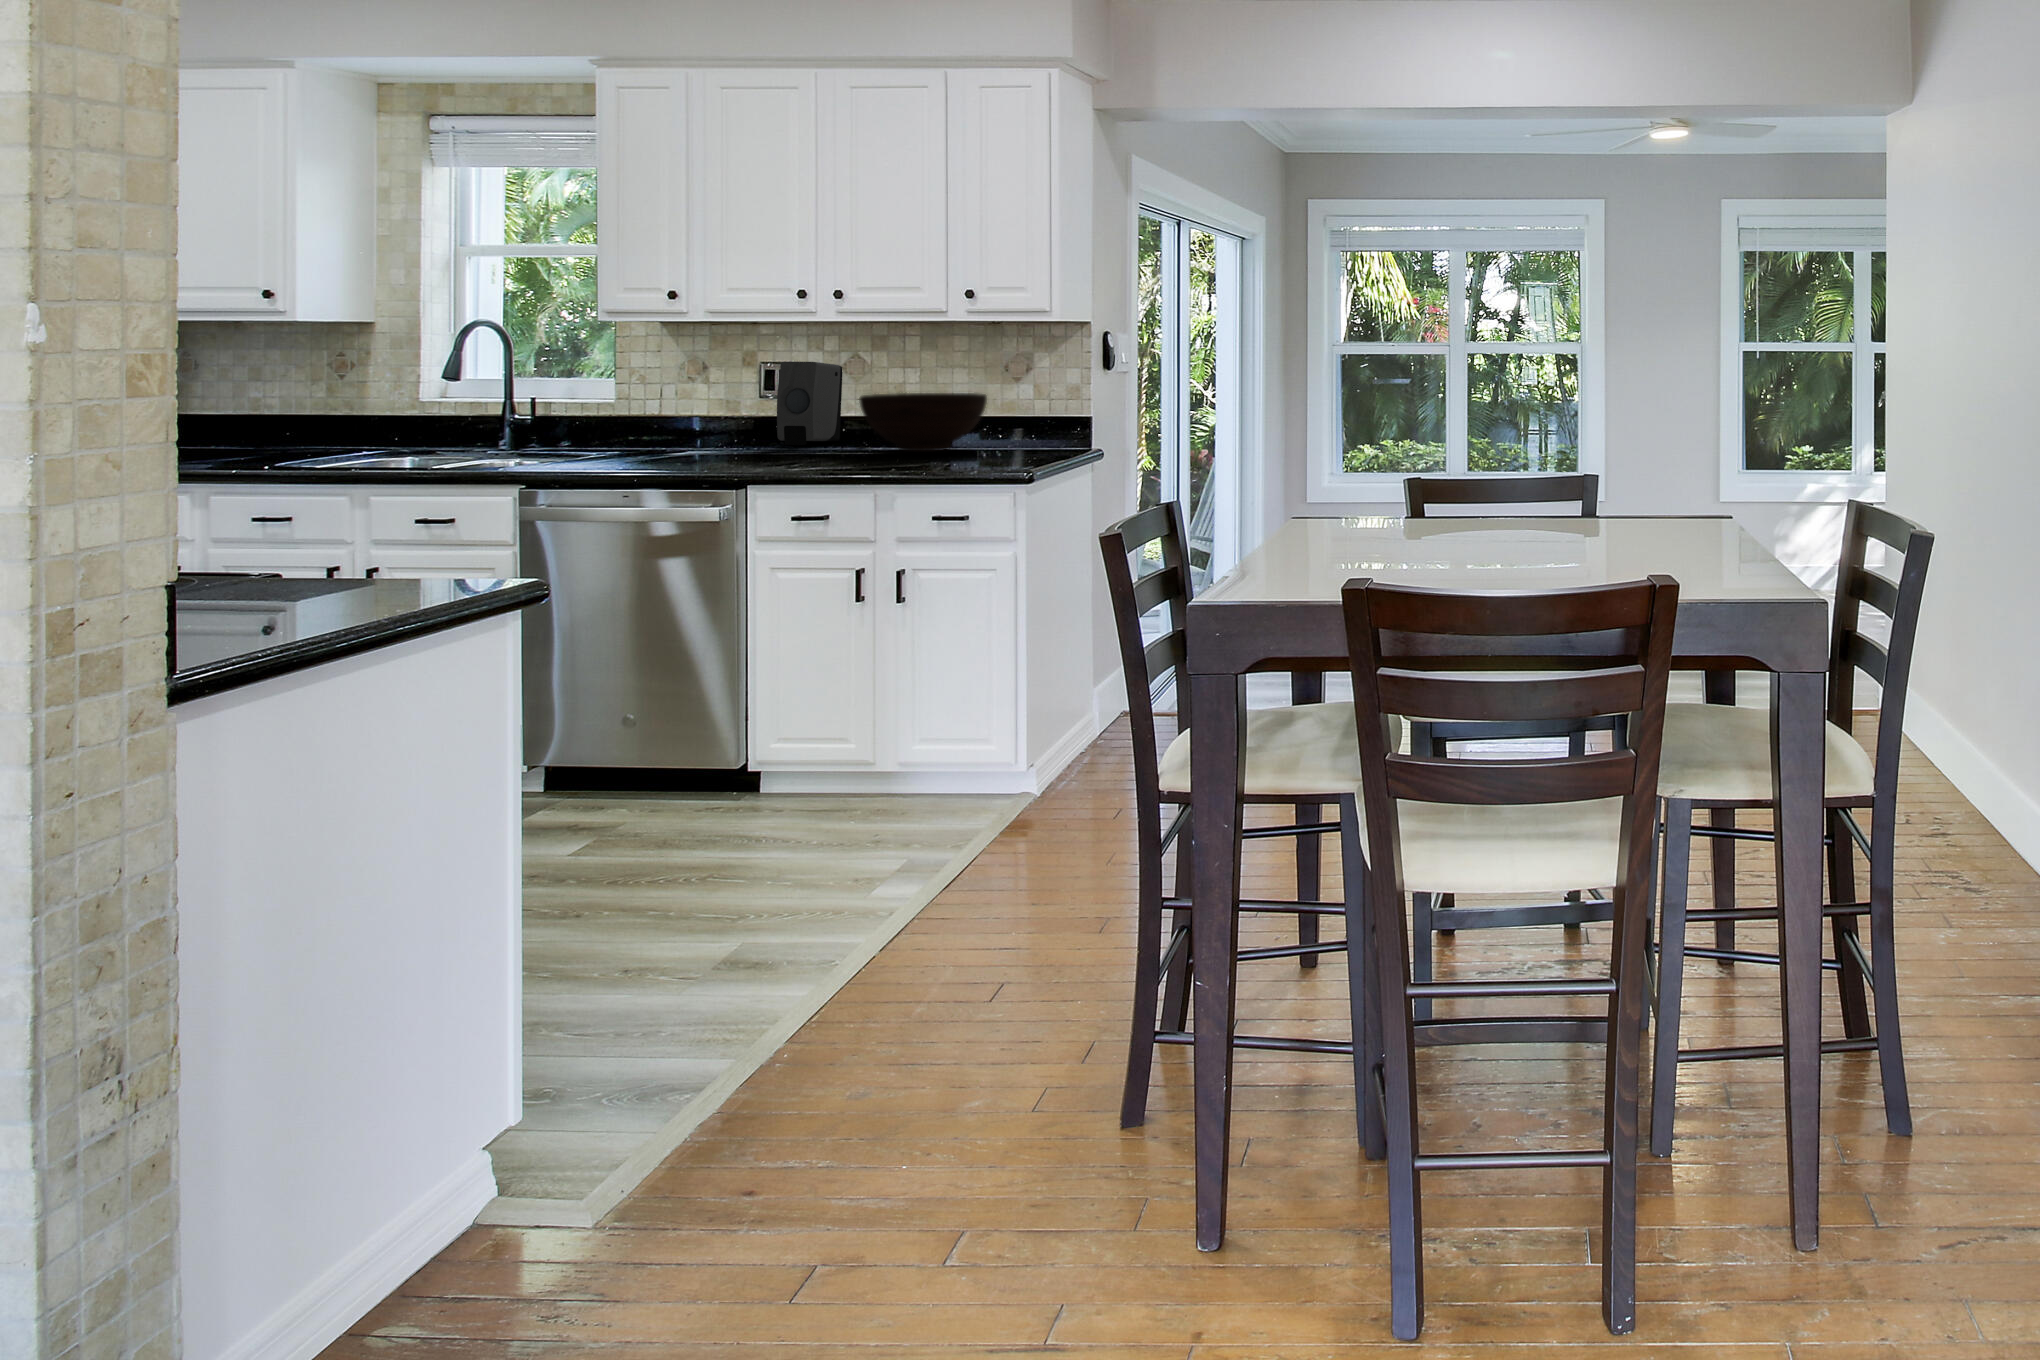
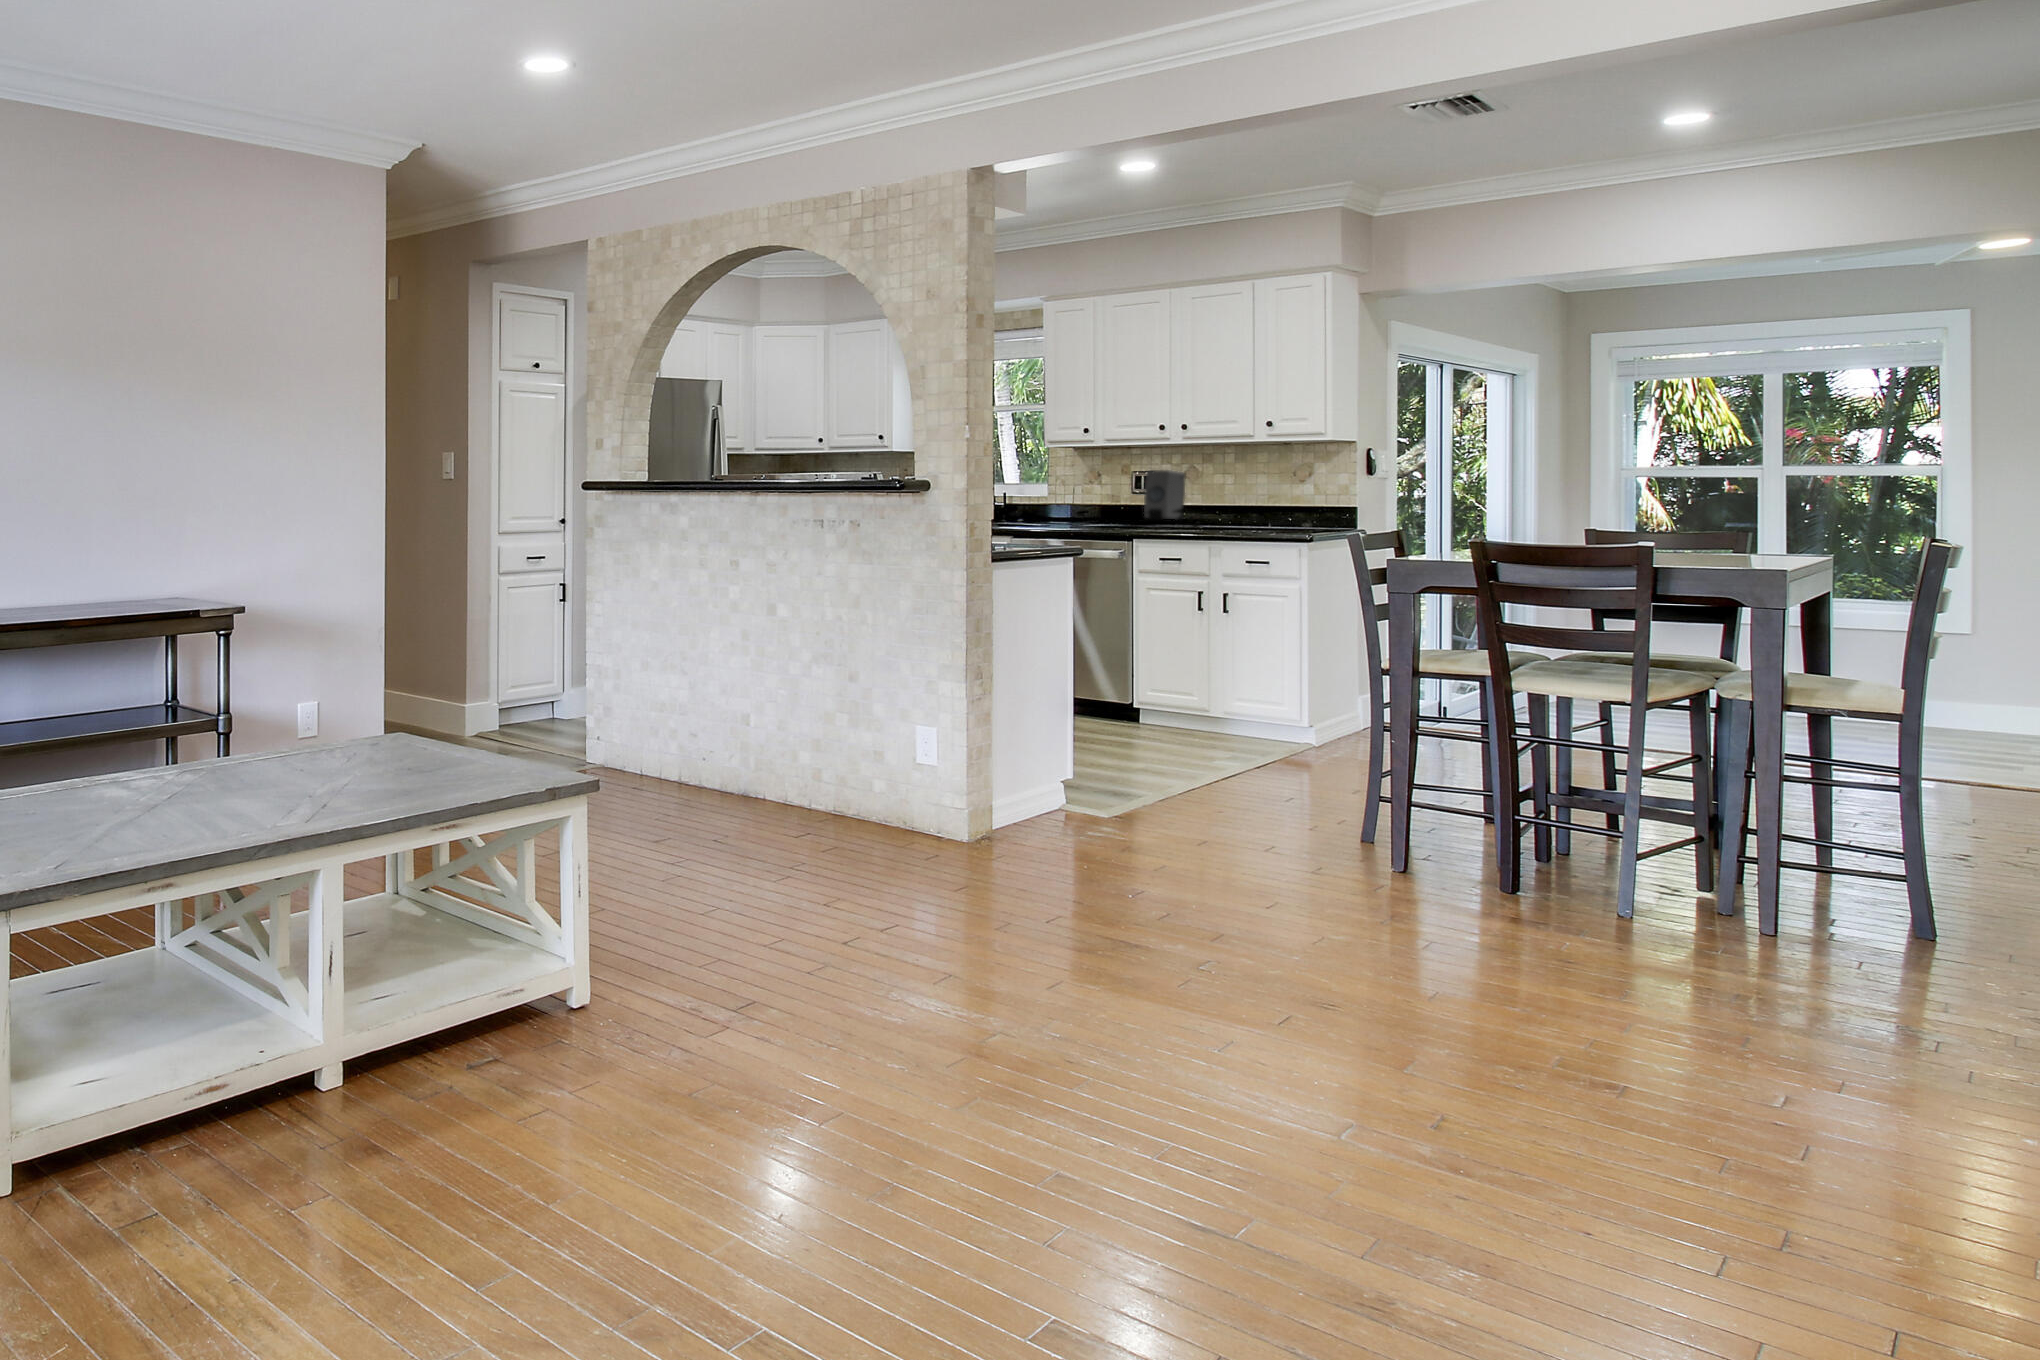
fruit bowl: present [859,393,987,452] -> none [1196,488,1284,524]

